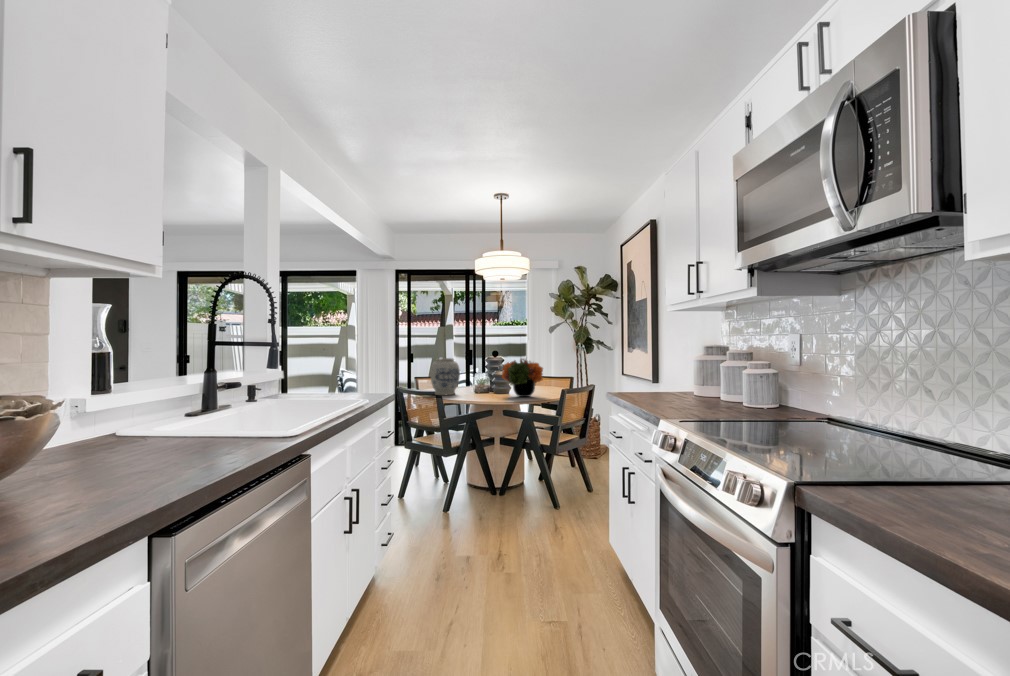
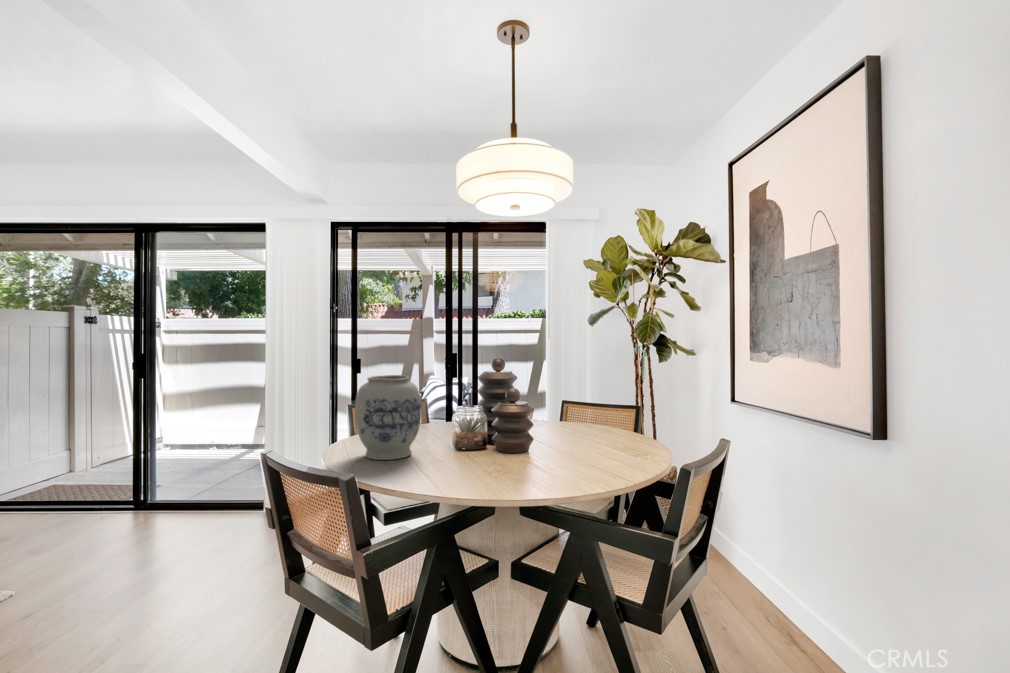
flower arrangement: present [502,358,543,397] -> none [513,377,613,468]

